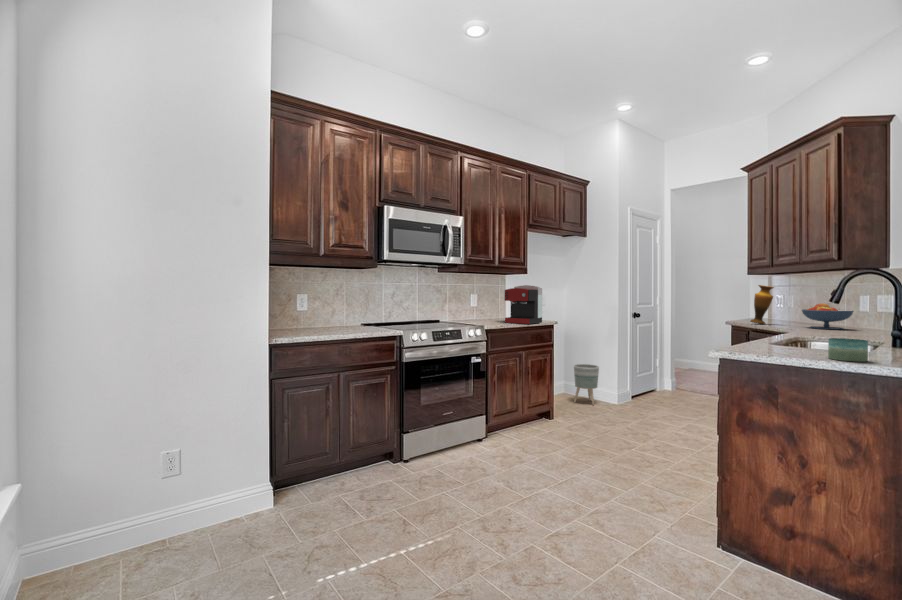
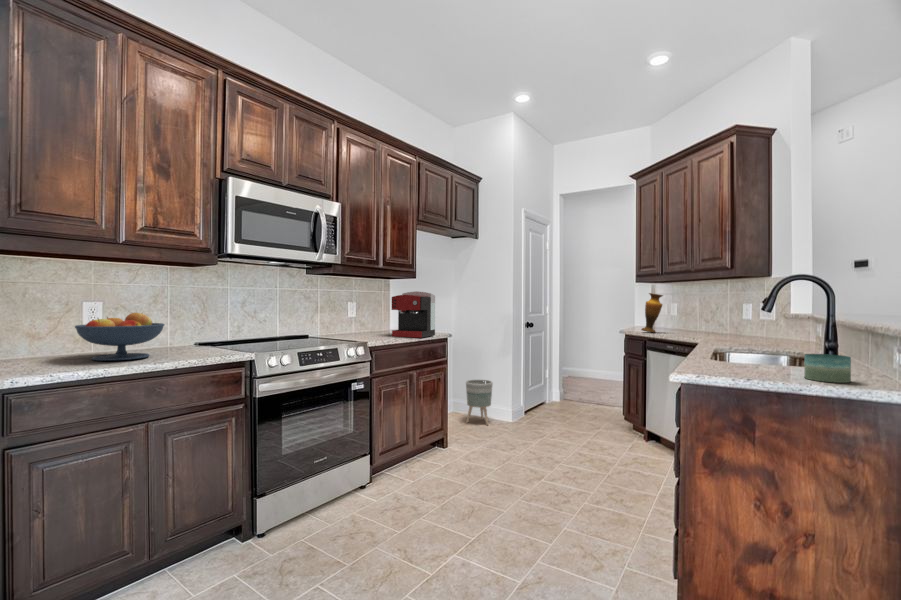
fruit bowl: present [802,303,854,330] -> present [75,313,164,361]

